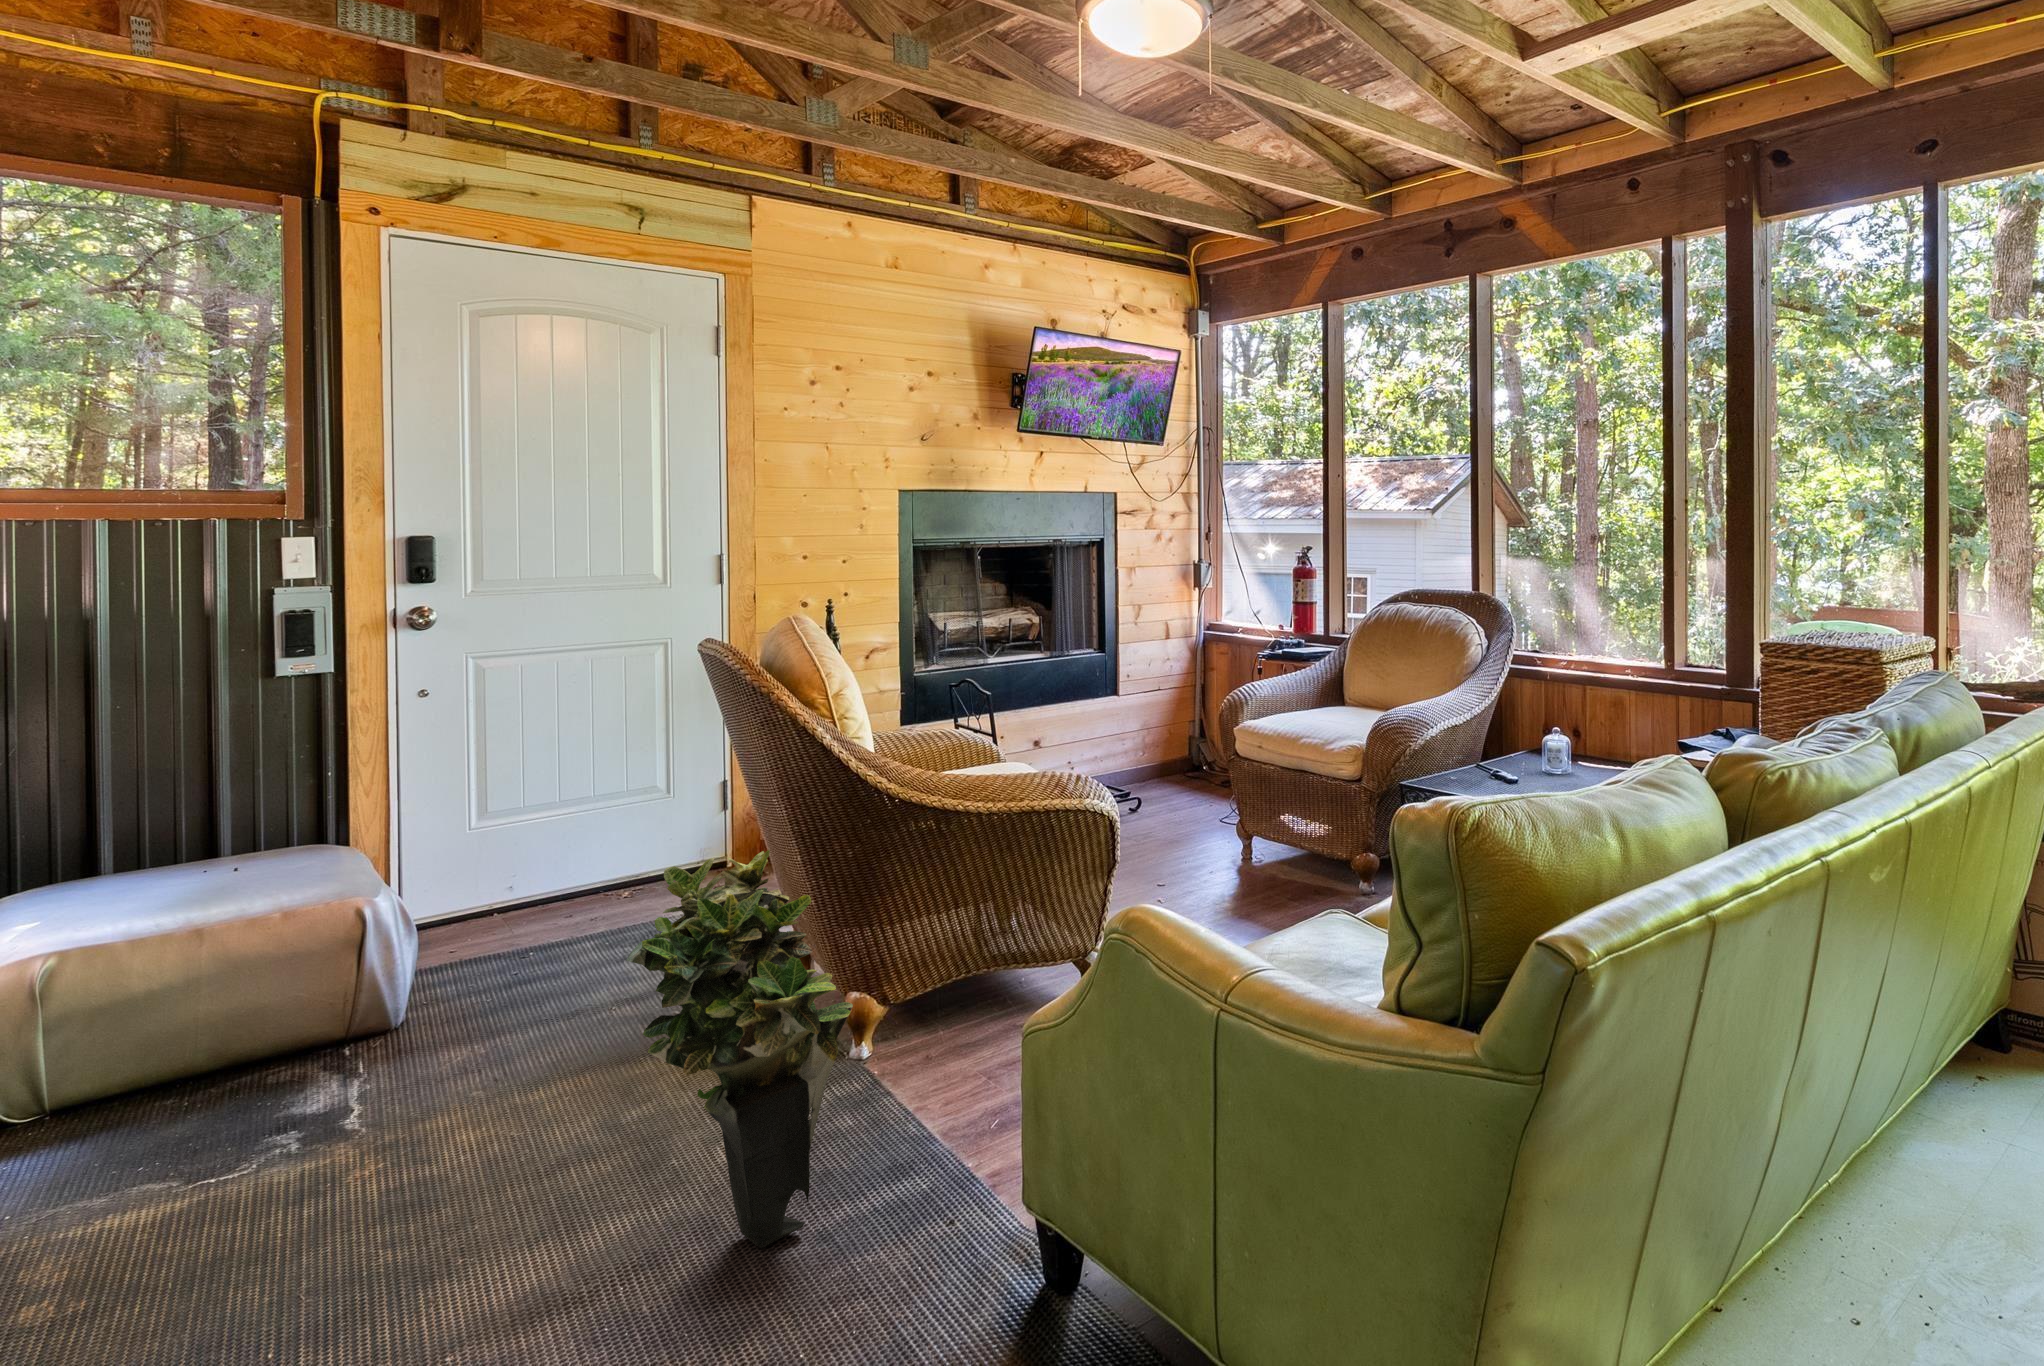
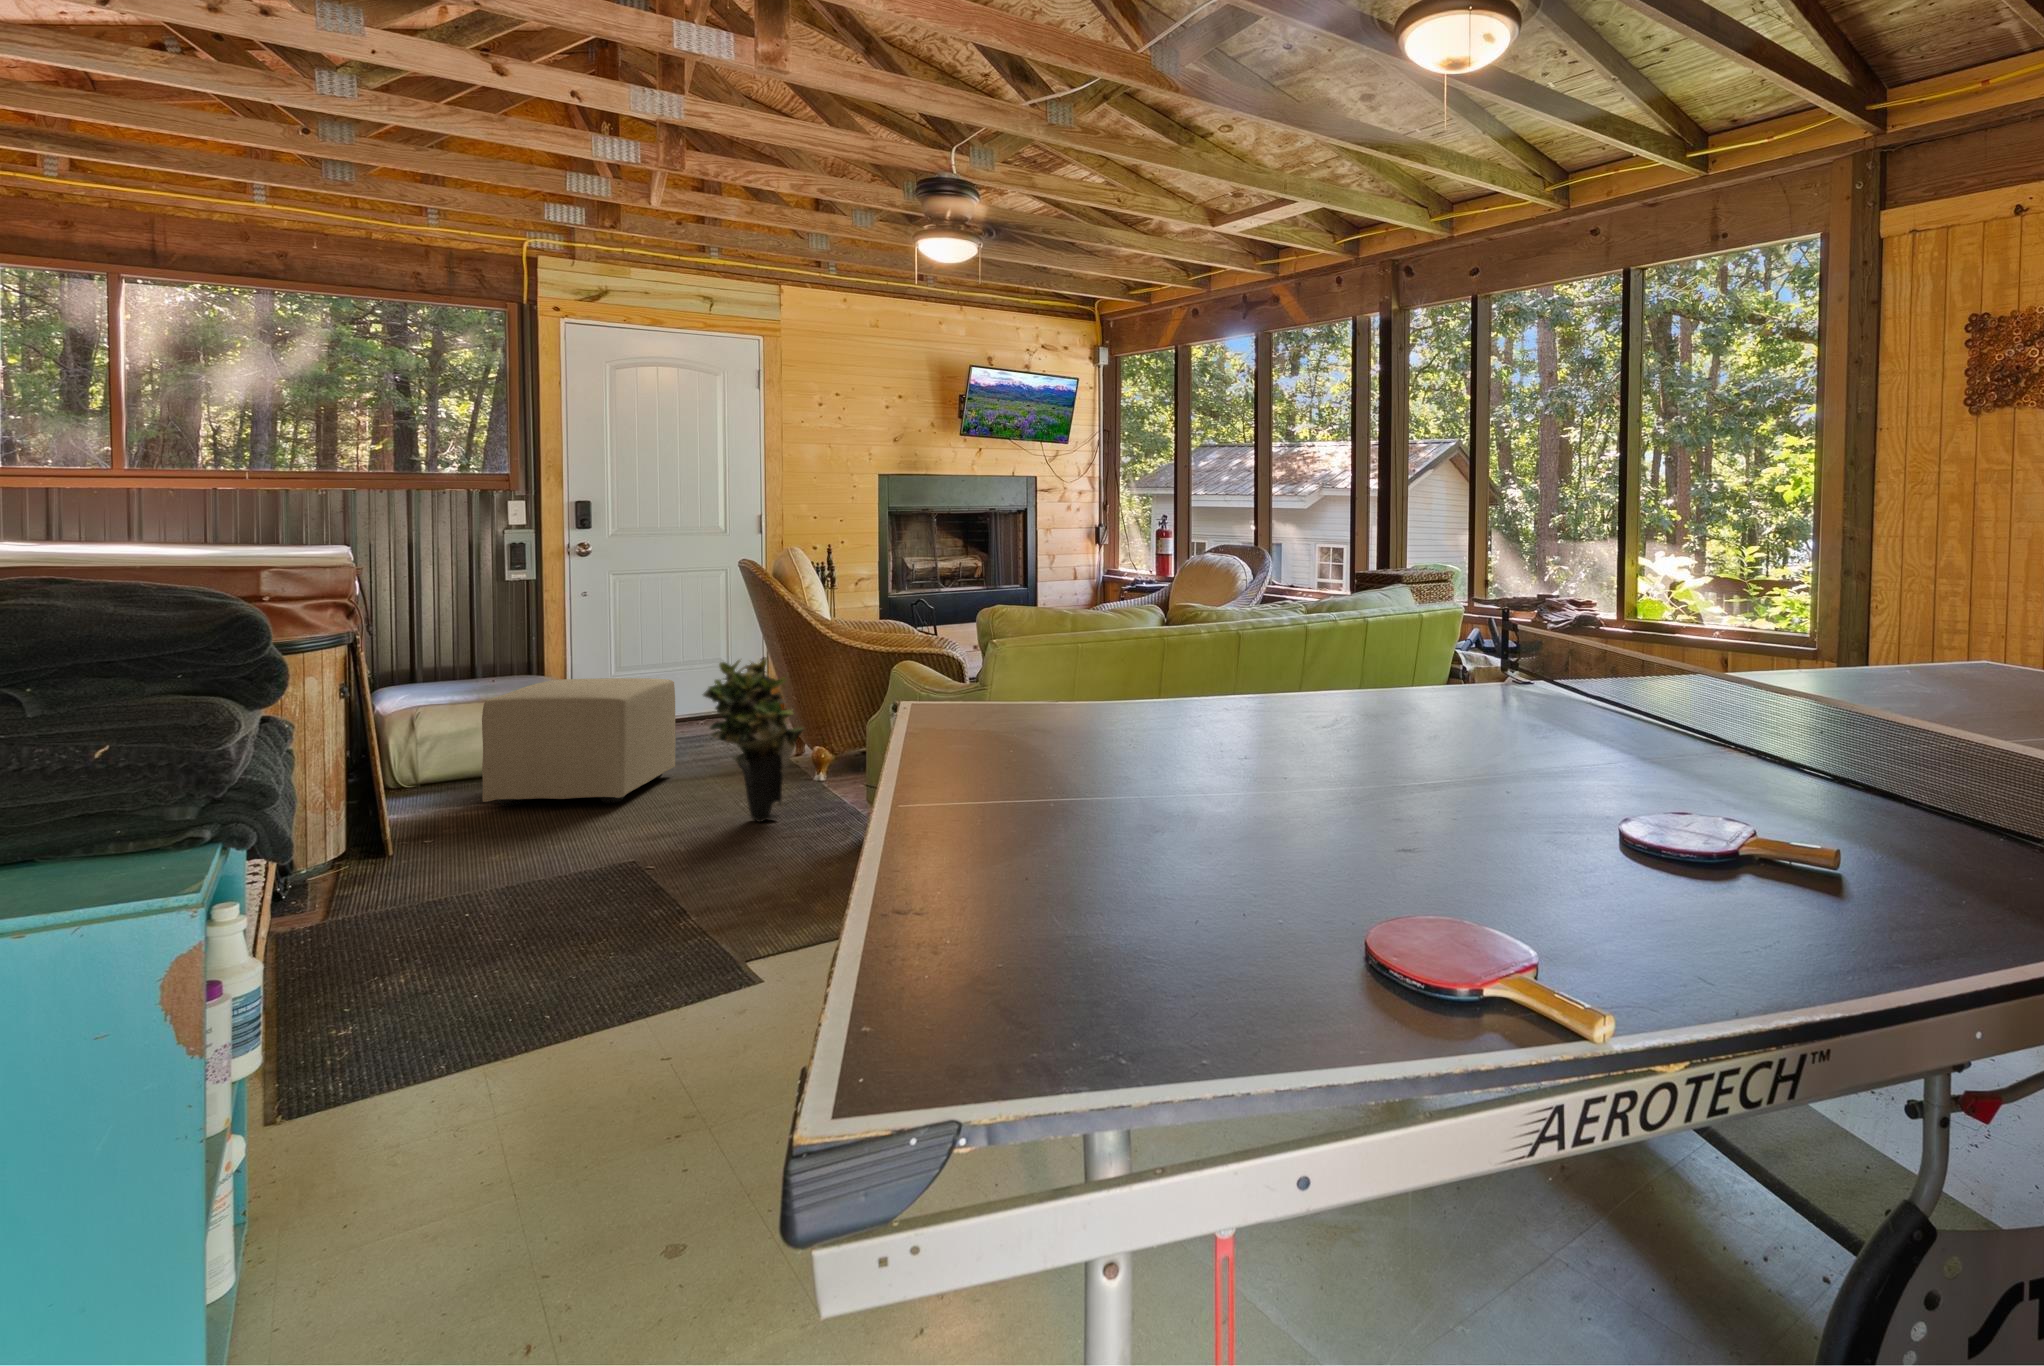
ottoman: none [111,876,572,1214] -> present [482,678,676,806]

